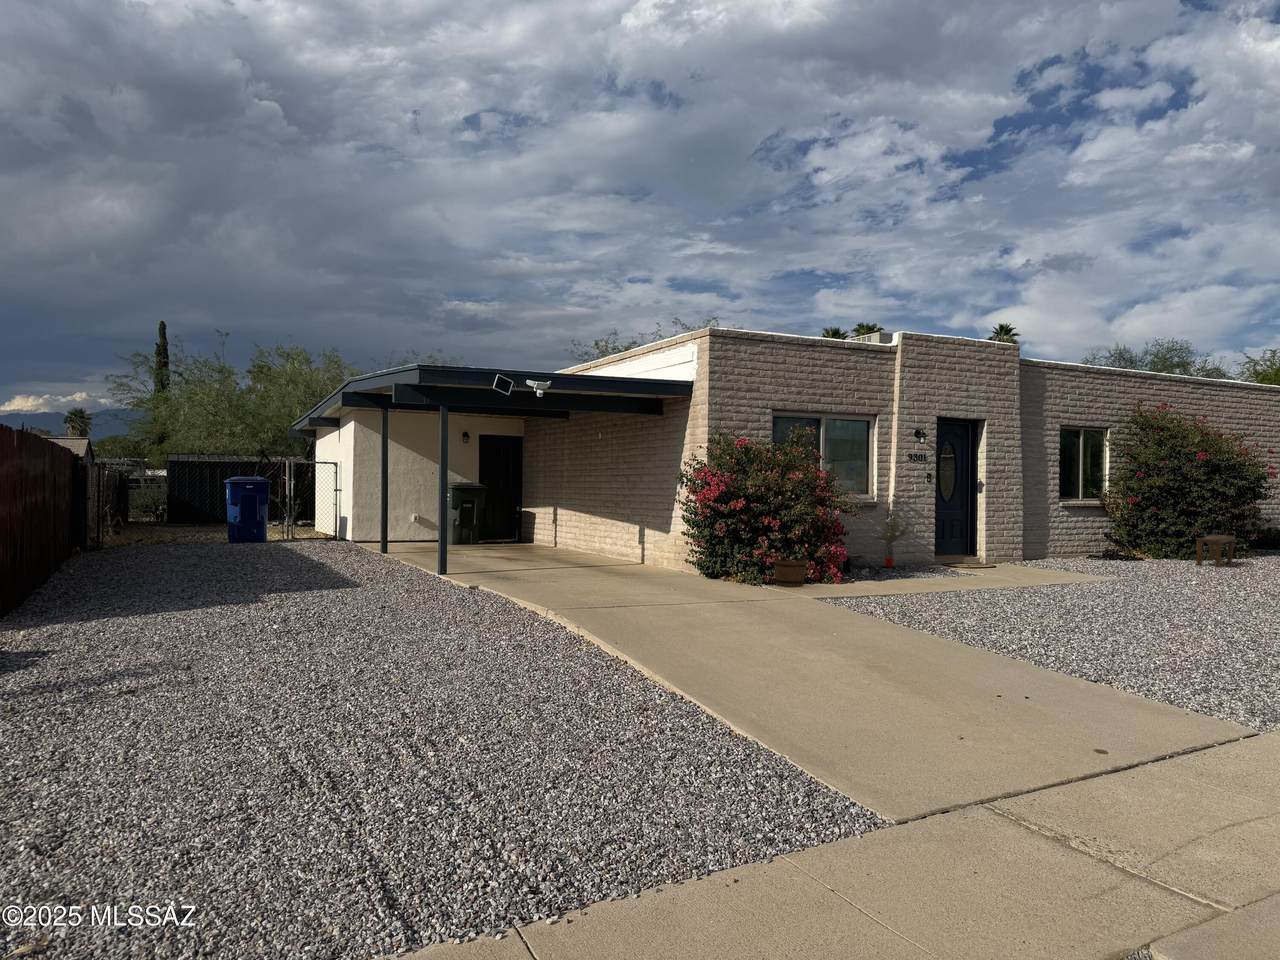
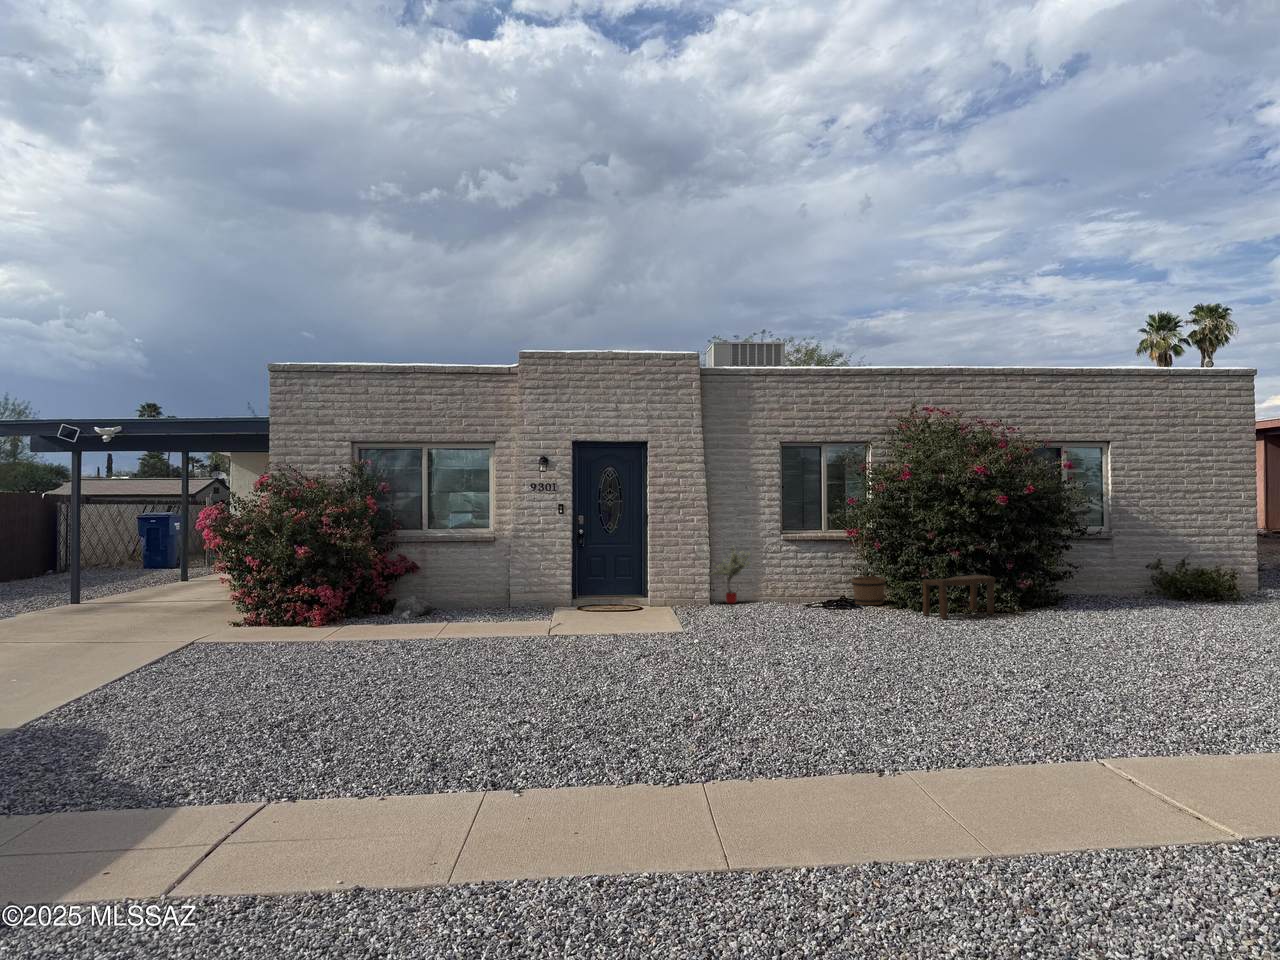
potted tree: present [870,515,911,567] -> present [713,546,750,604]
bucket: present [774,556,807,586] -> present [852,574,885,605]

